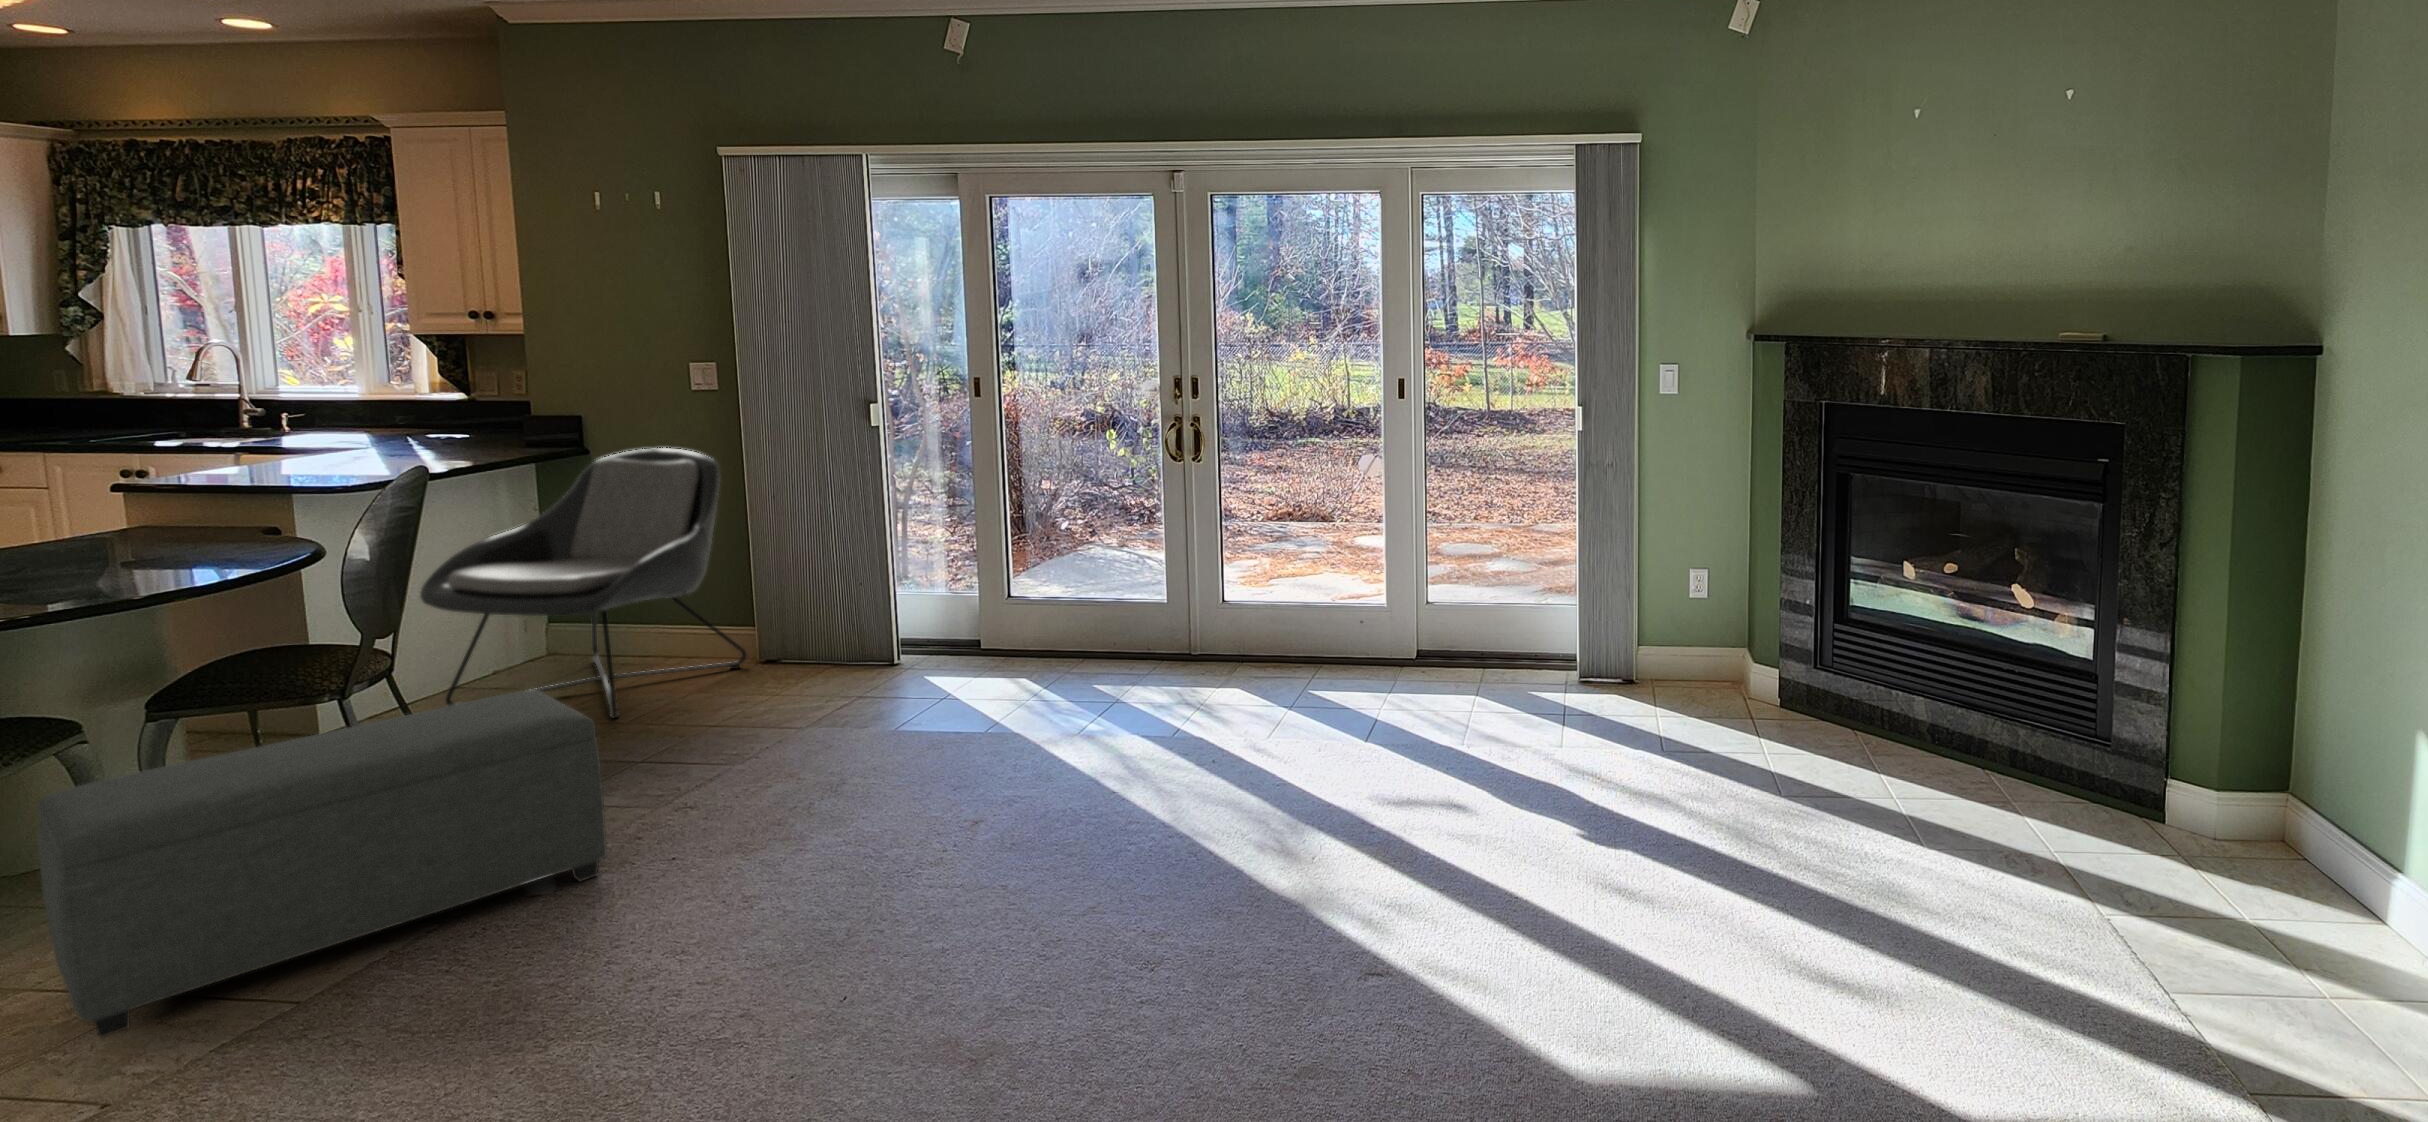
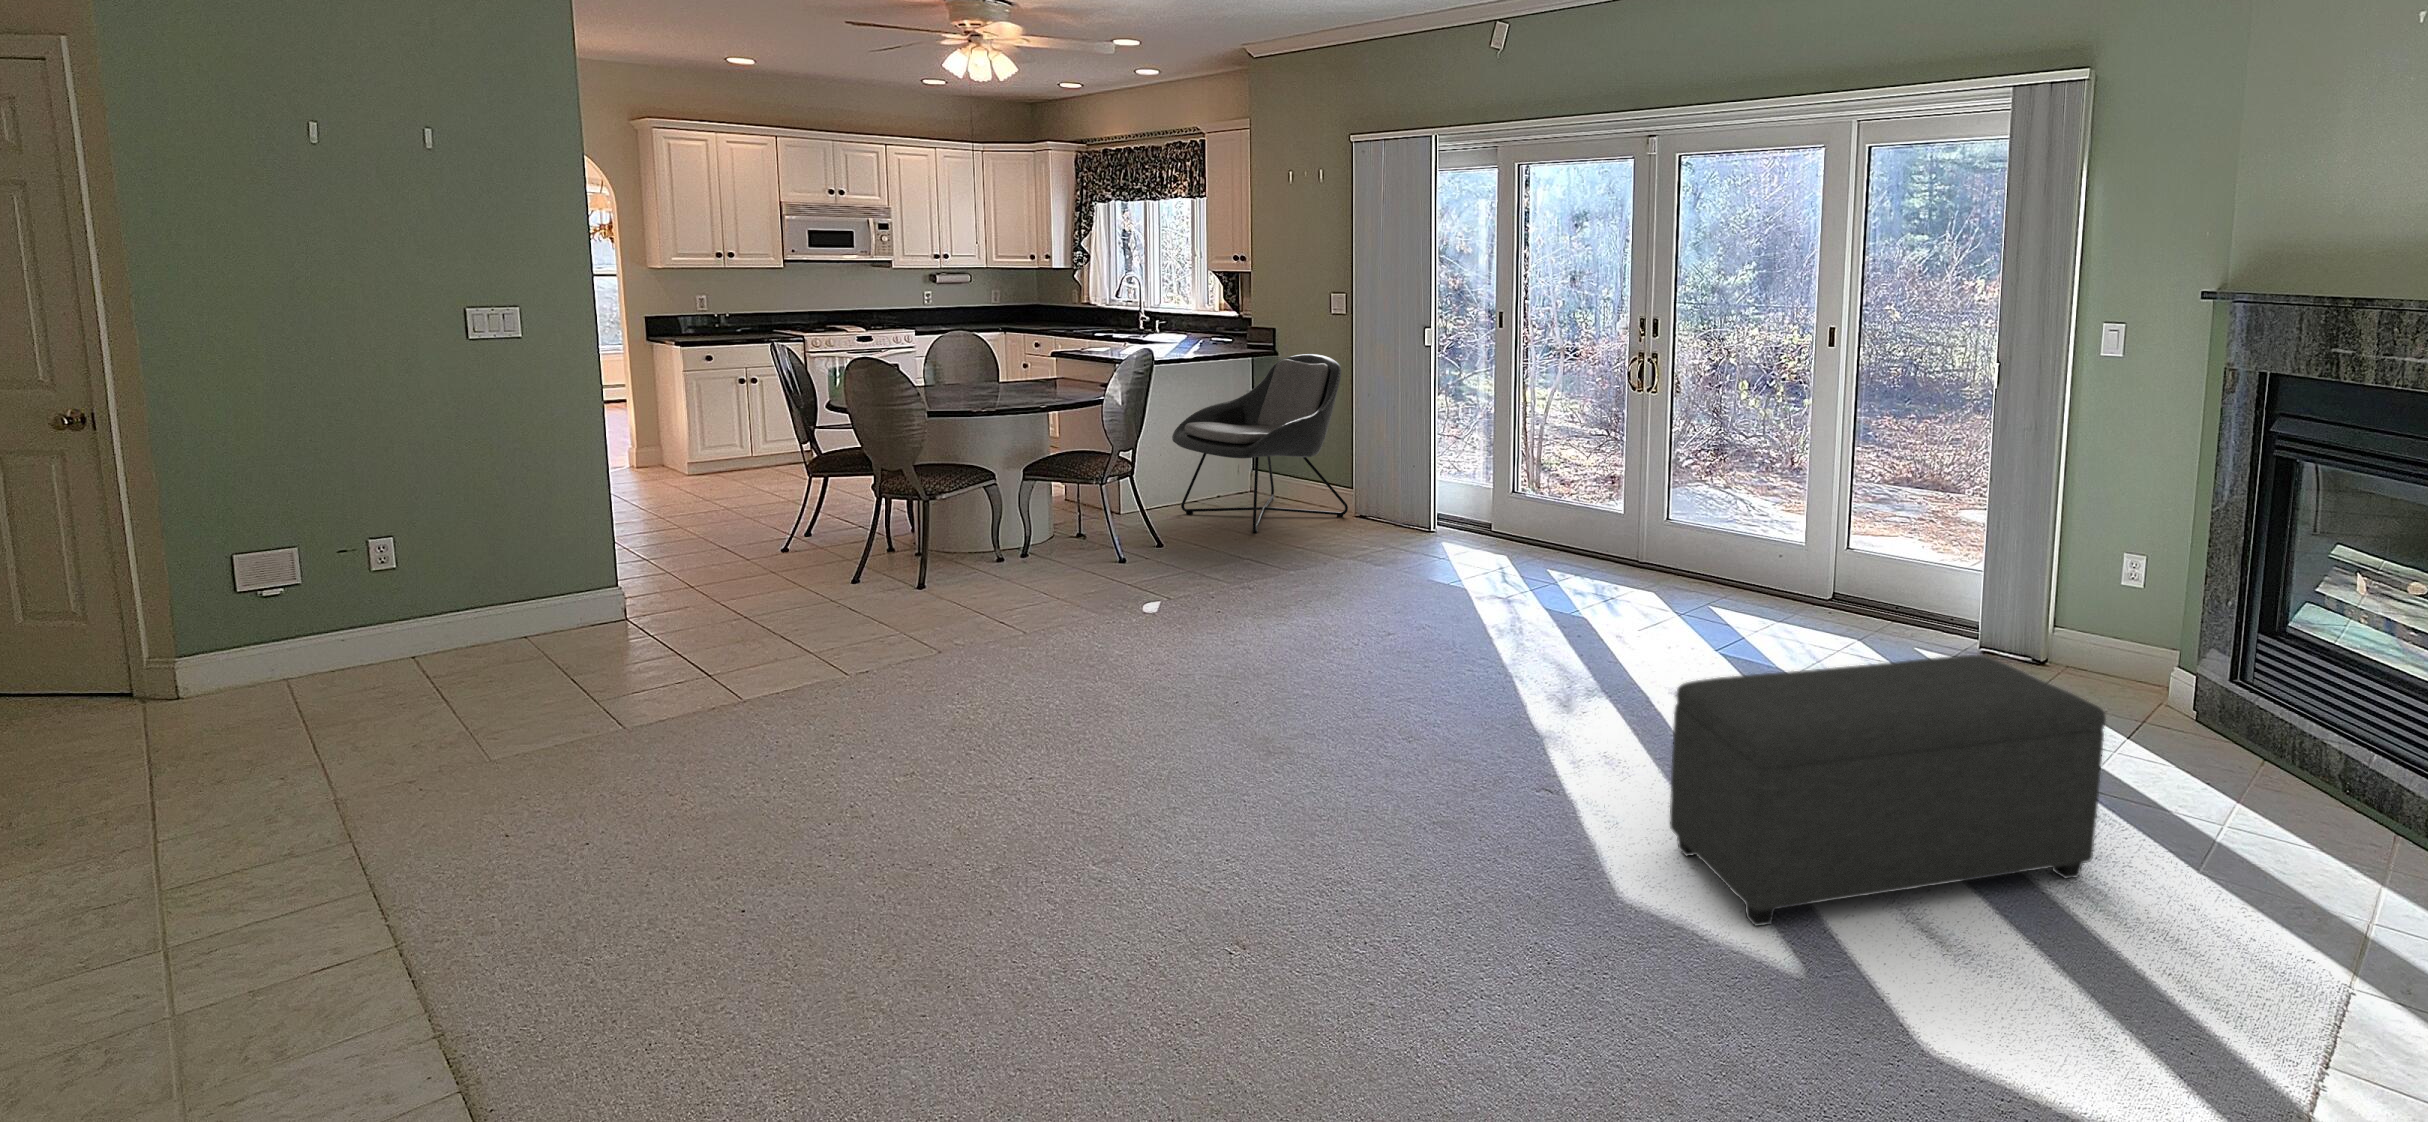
ottoman: present [38,690,607,1037] -> present [1670,655,2106,926]

